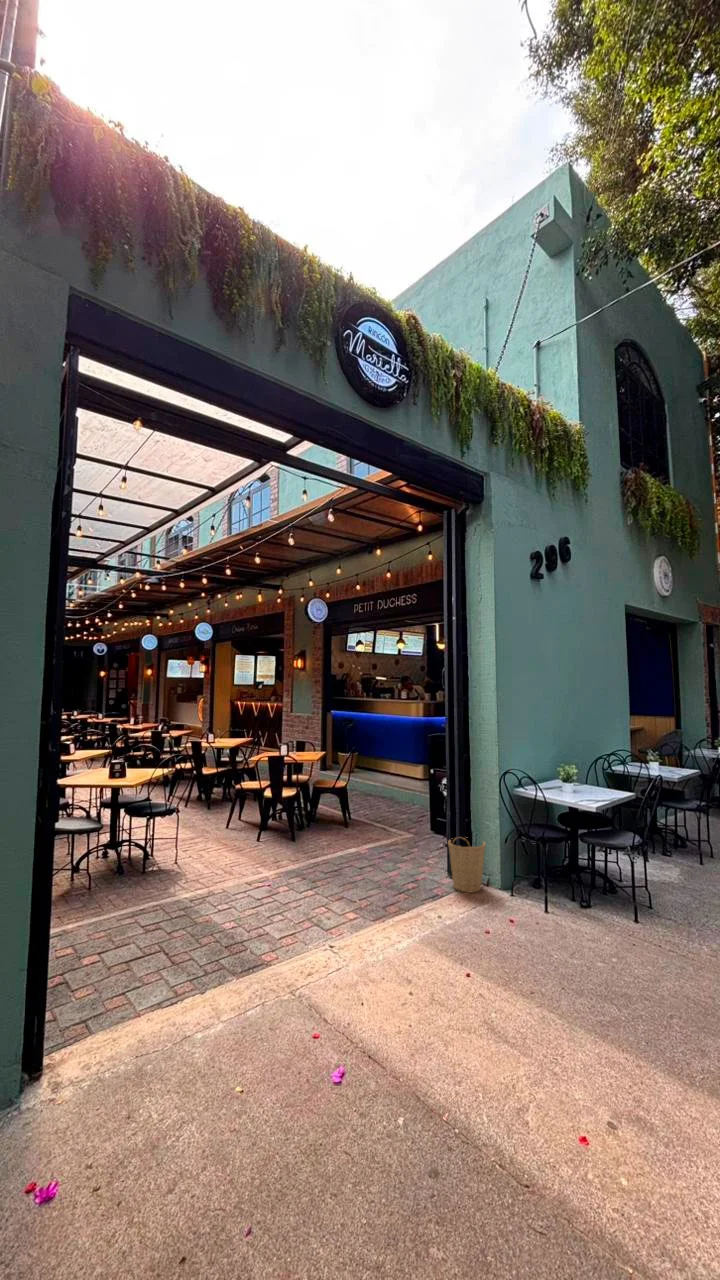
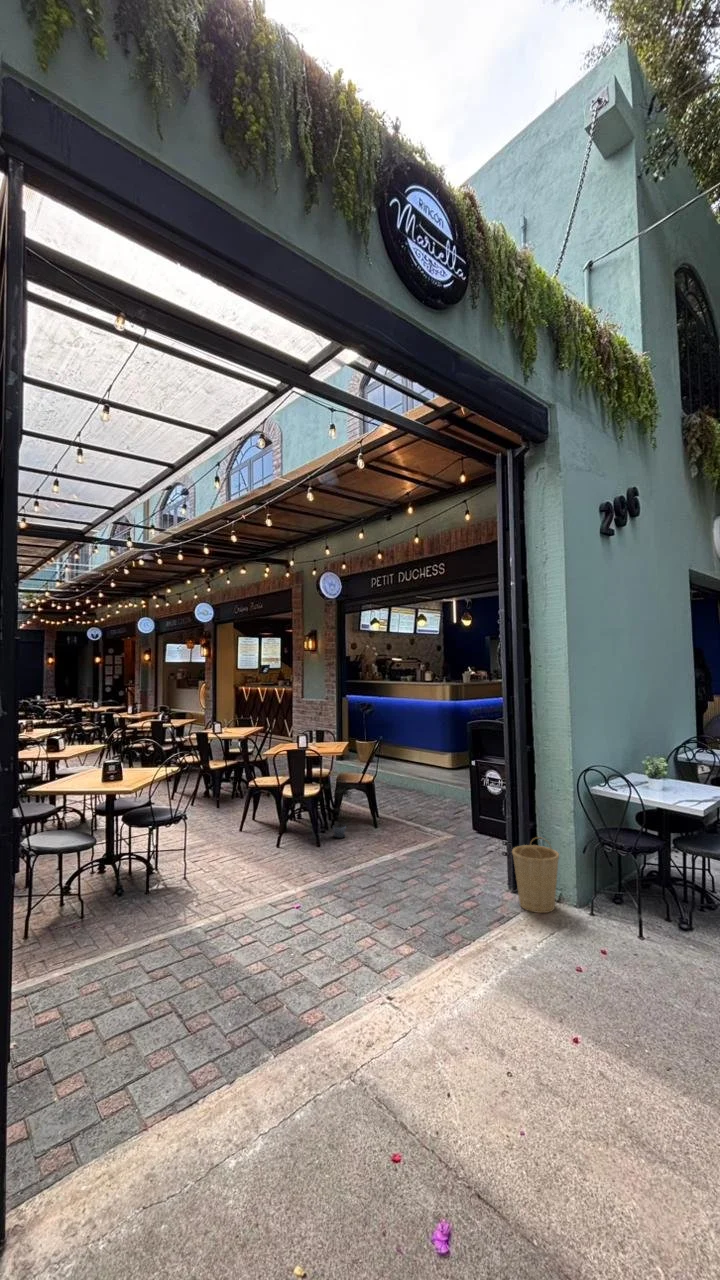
potted plant: none [299,782,332,835] -> present [325,779,356,838]

